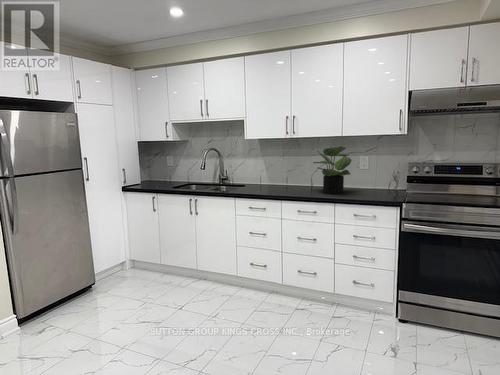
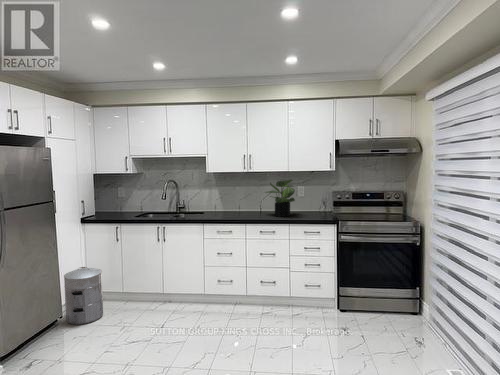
waste bin: none [97,236,137,293] -> present [64,267,103,325]

